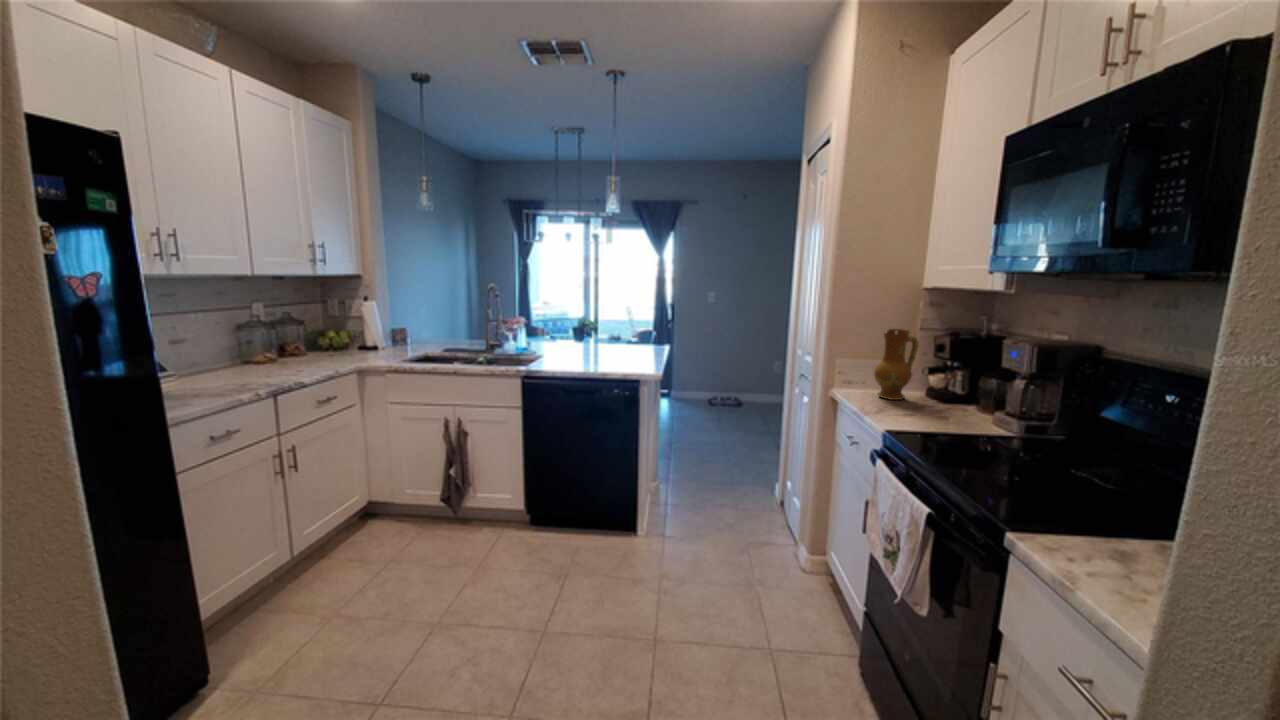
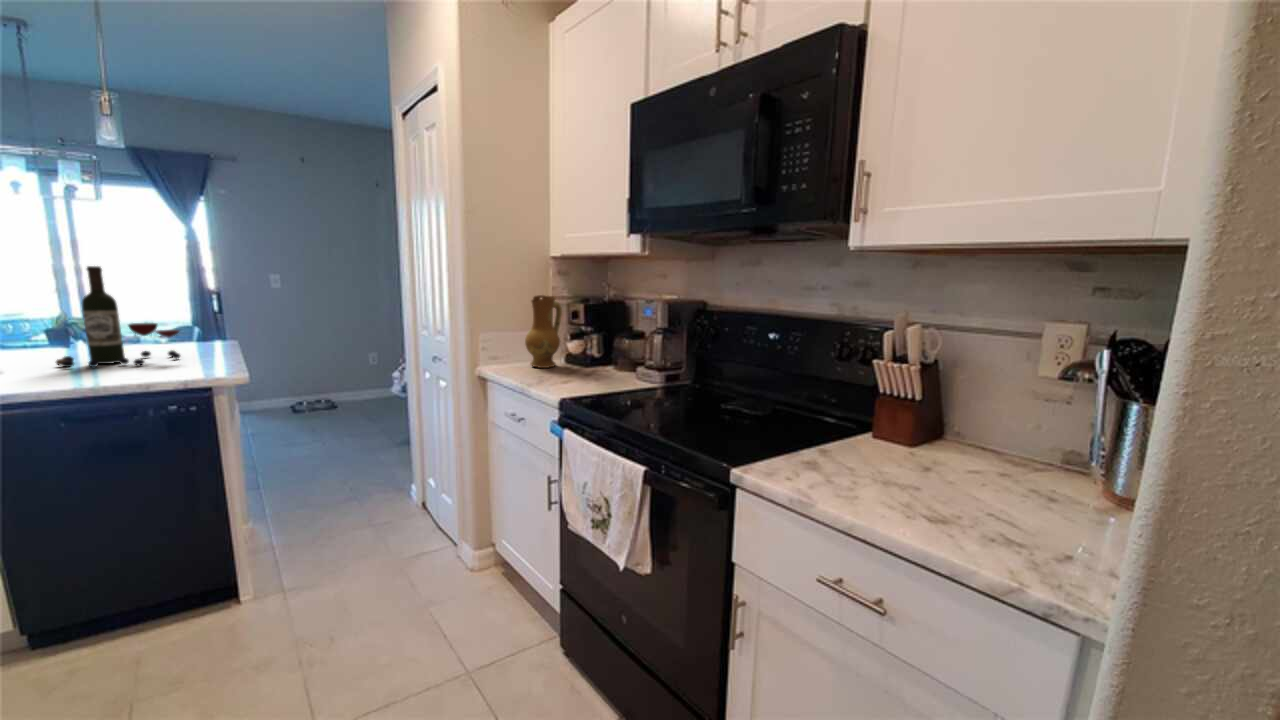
wine bottle: none [590,298,645,360] -> present [56,266,180,368]

